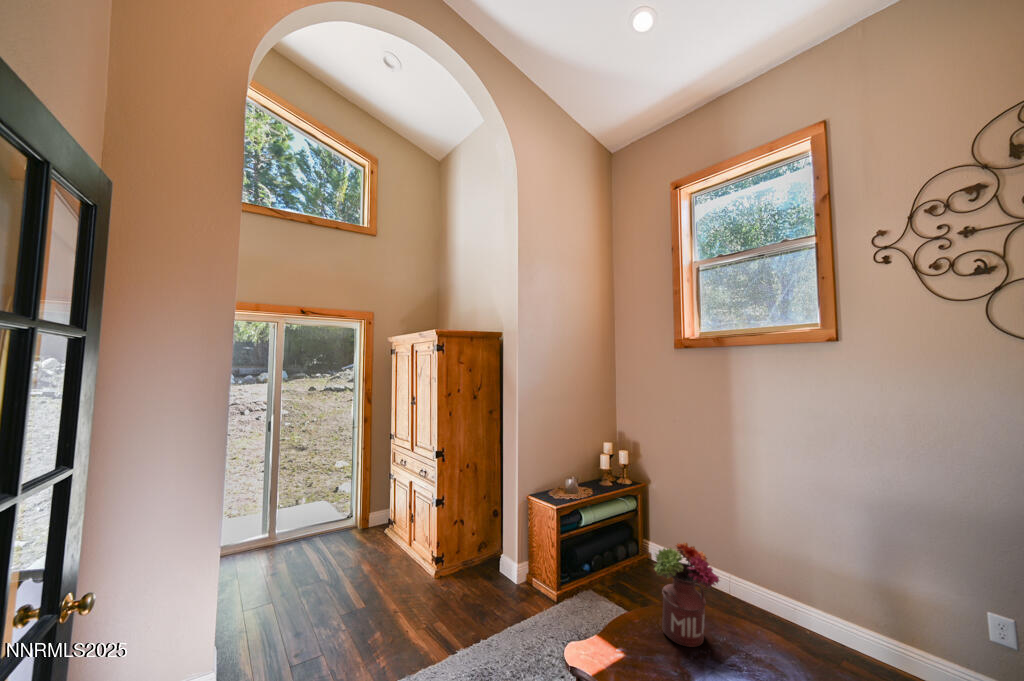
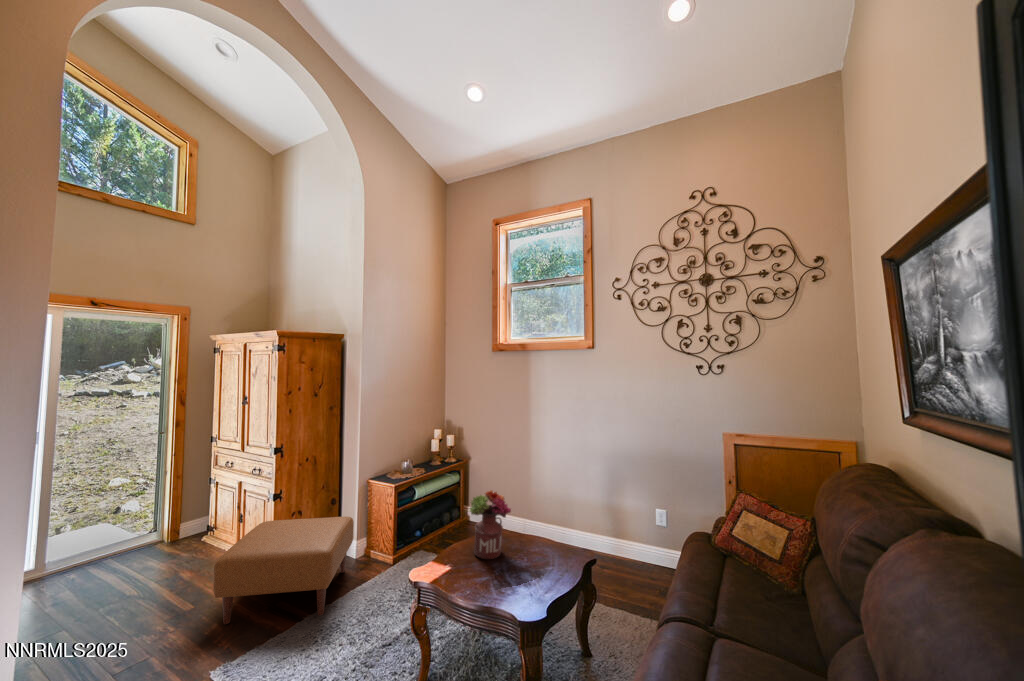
ottoman: none [376,528,513,653] -> present [213,517,354,624]

